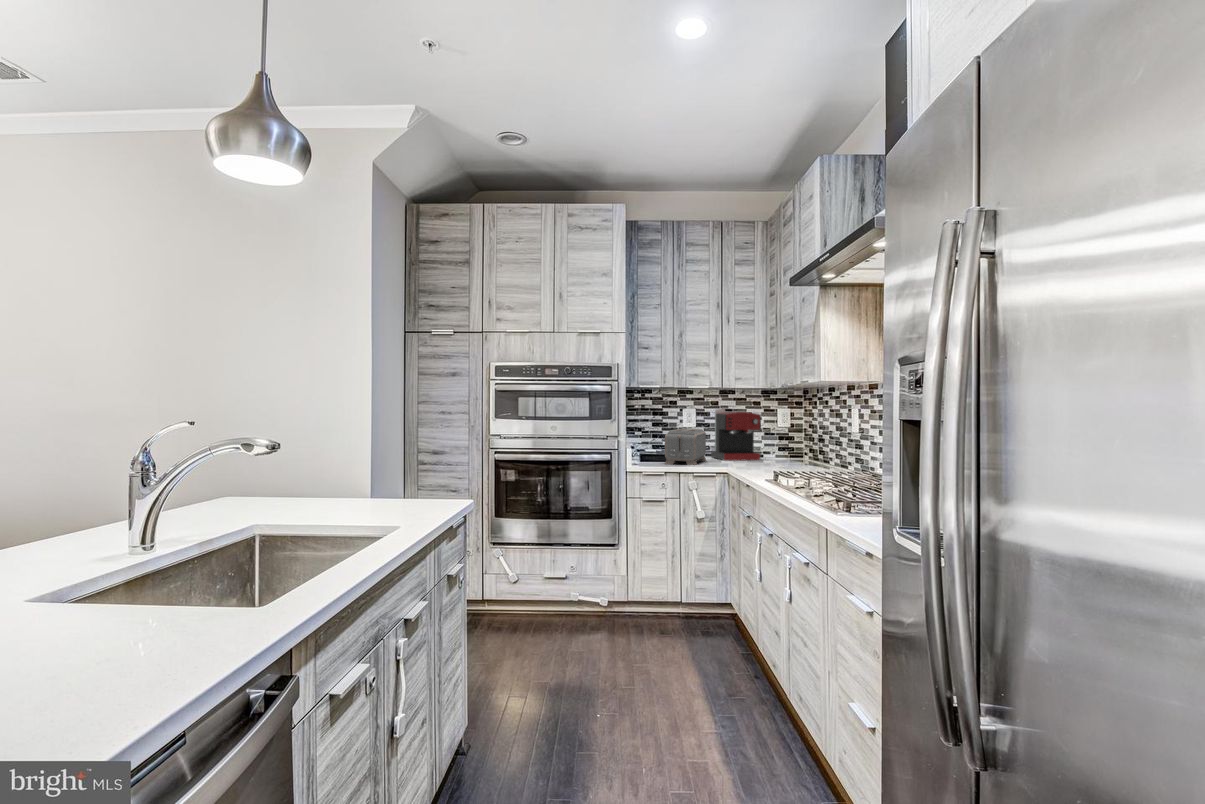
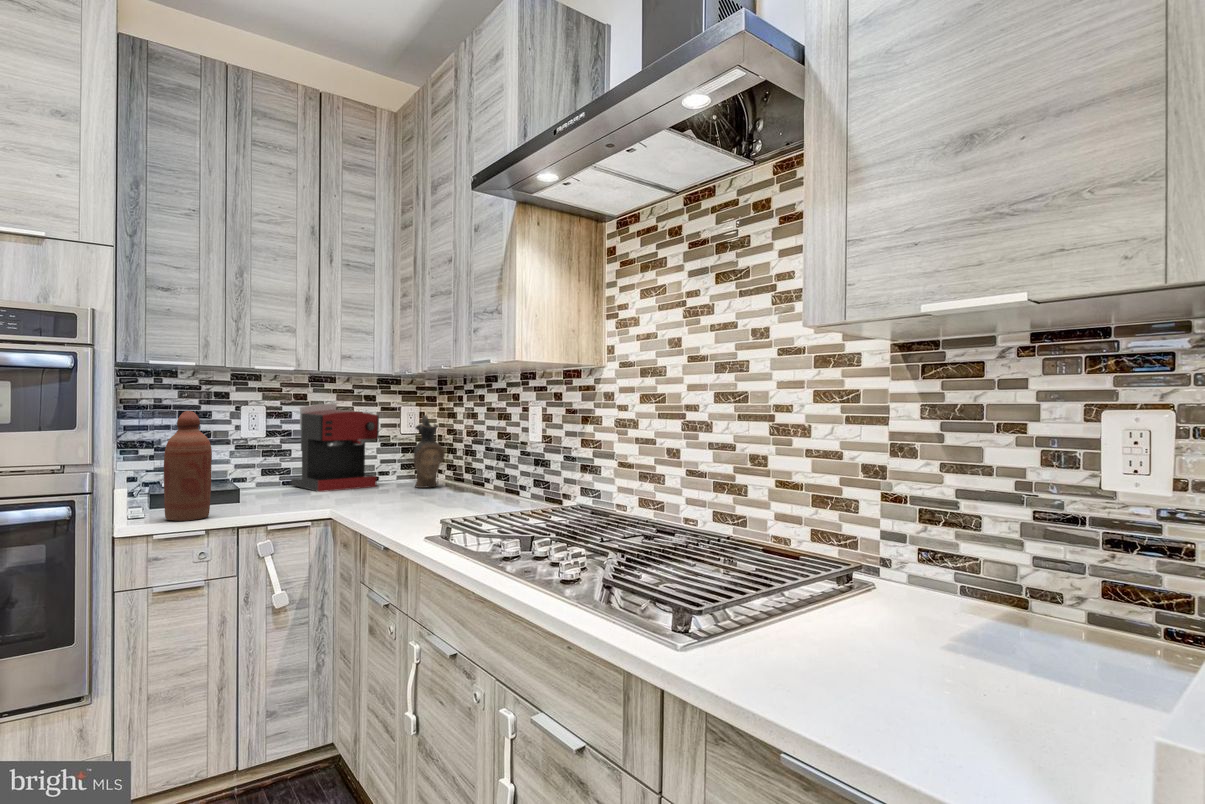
bottle: none [646,411,667,467] -> present [164,411,212,521]
ceramic pitcher: none [782,415,803,462] -> present [414,415,445,488]
toaster: present [665,429,706,465] -> none [205,441,287,510]

